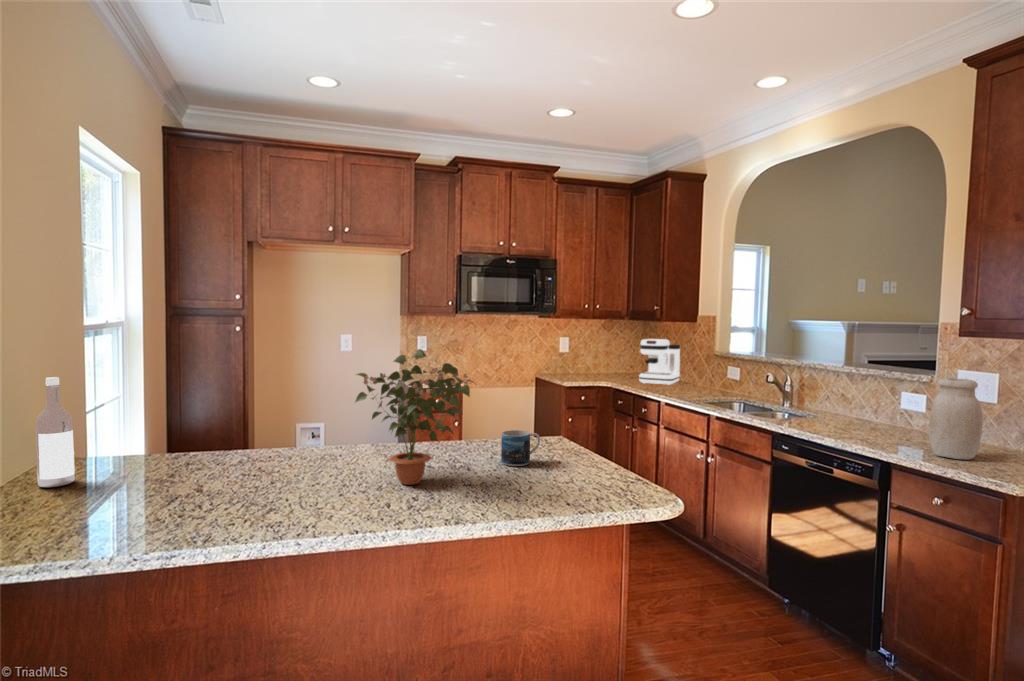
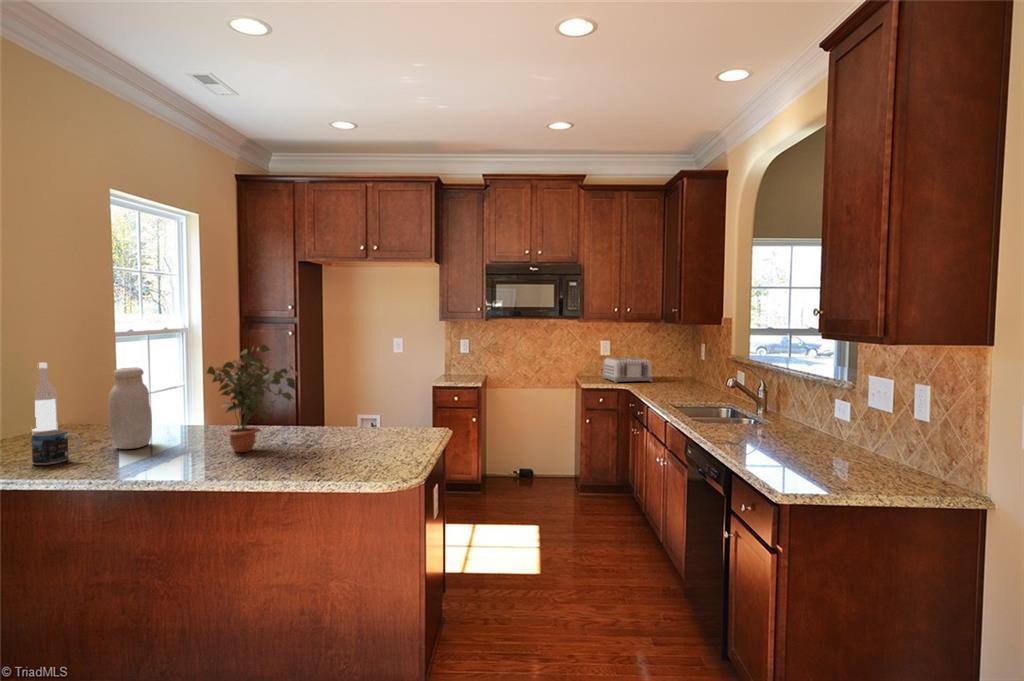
coffee maker: present [639,339,680,385] -> none [662,342,708,390]
toaster: none [565,354,619,380] -> present [603,358,653,383]
jar: present [929,378,983,460] -> present [108,367,152,449]
mug: present [501,430,540,466] -> present [32,430,81,465]

